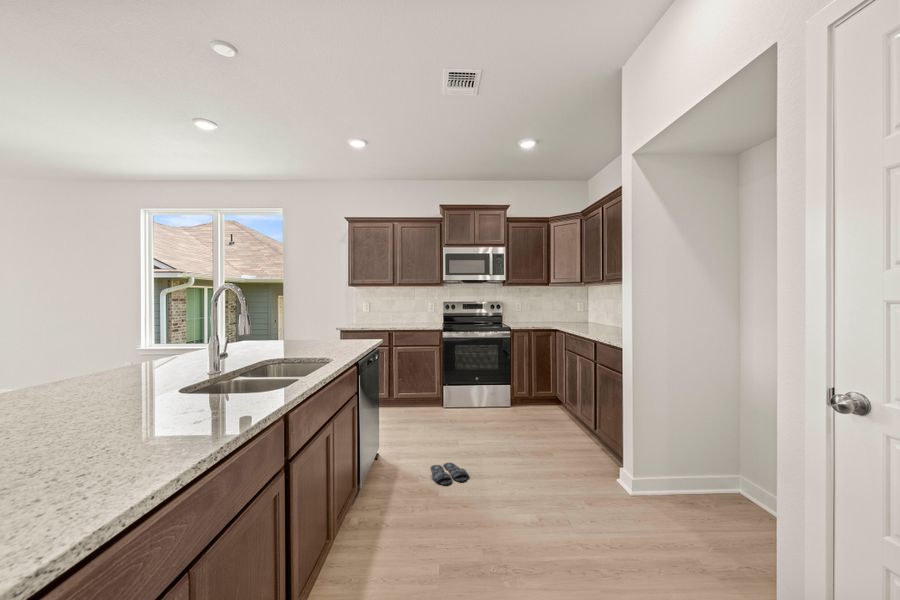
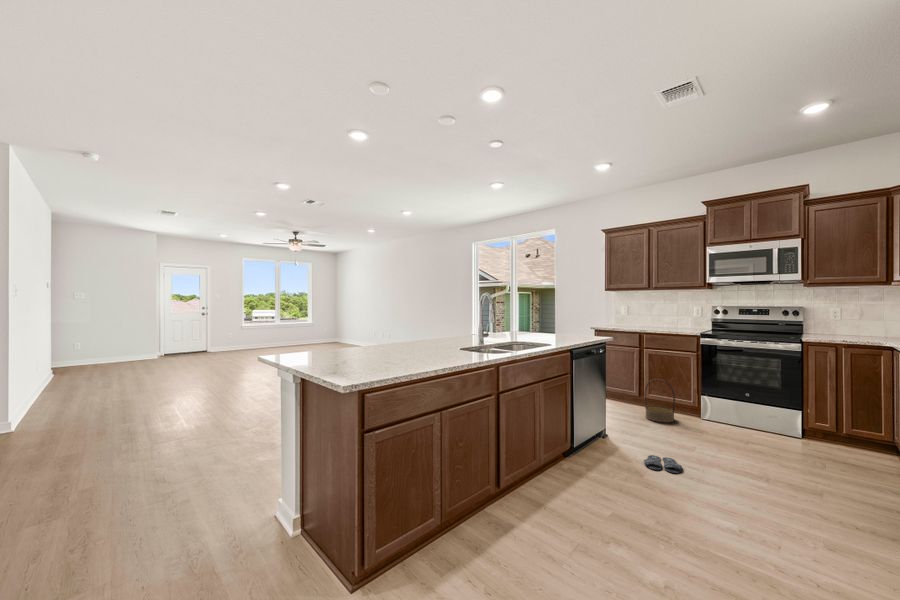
basket: none [396,377,424,421] -> present [645,379,675,422]

